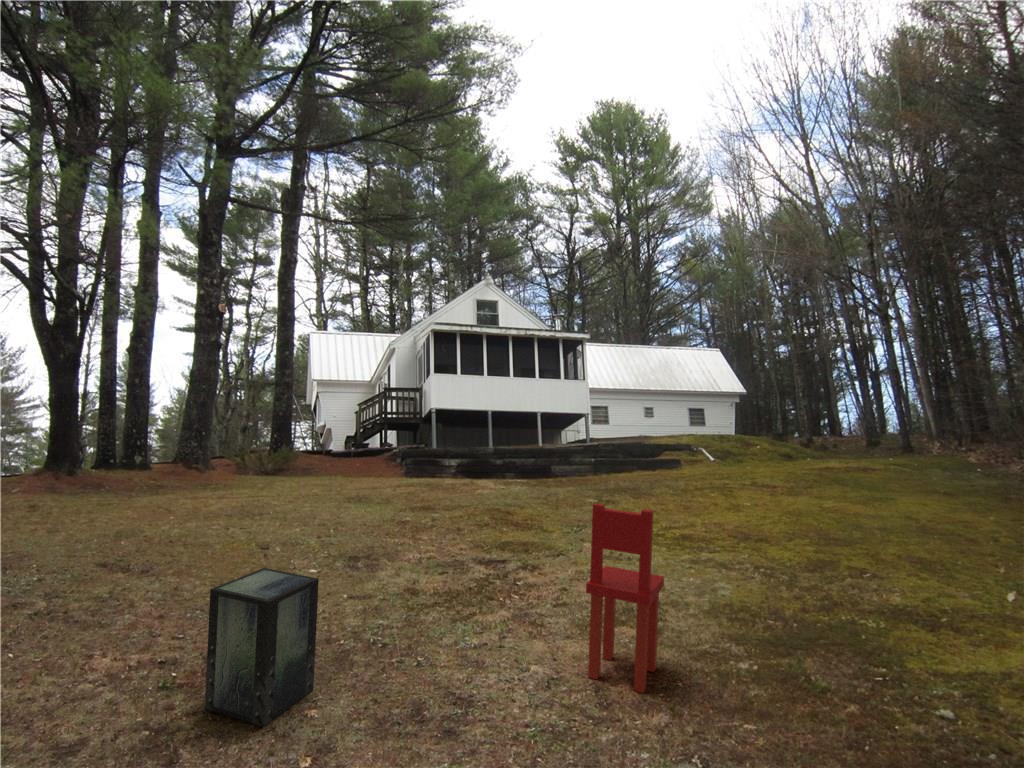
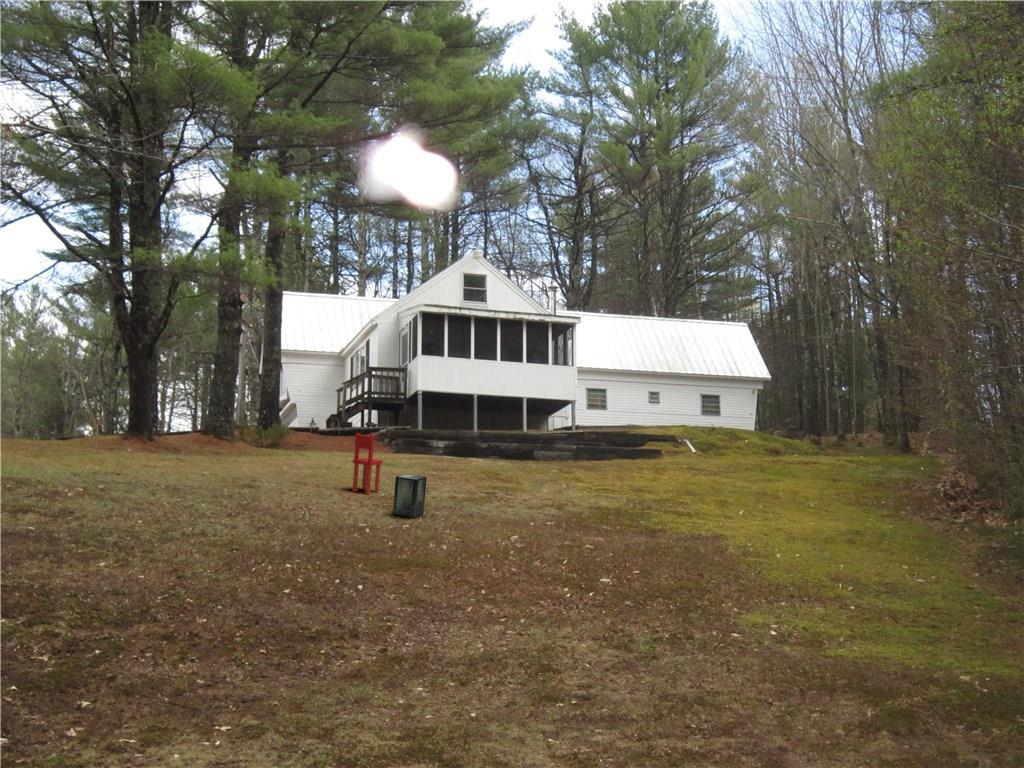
chair: present [586,503,664,693] -> present [353,433,383,494]

